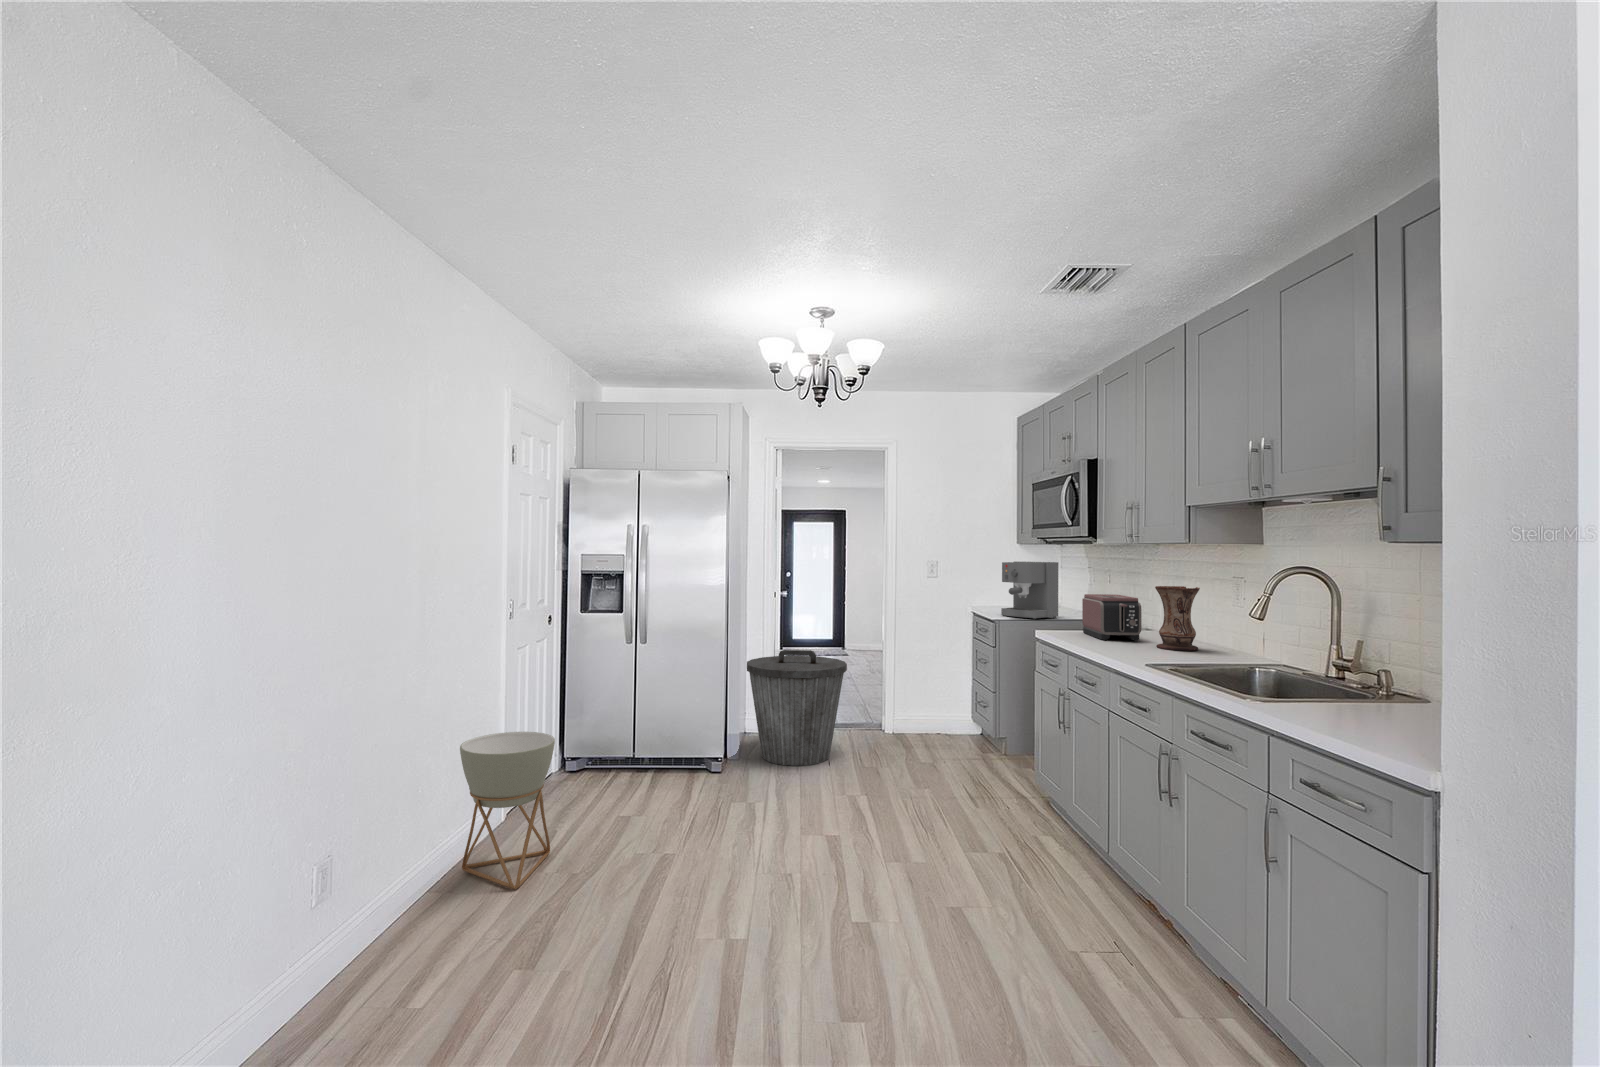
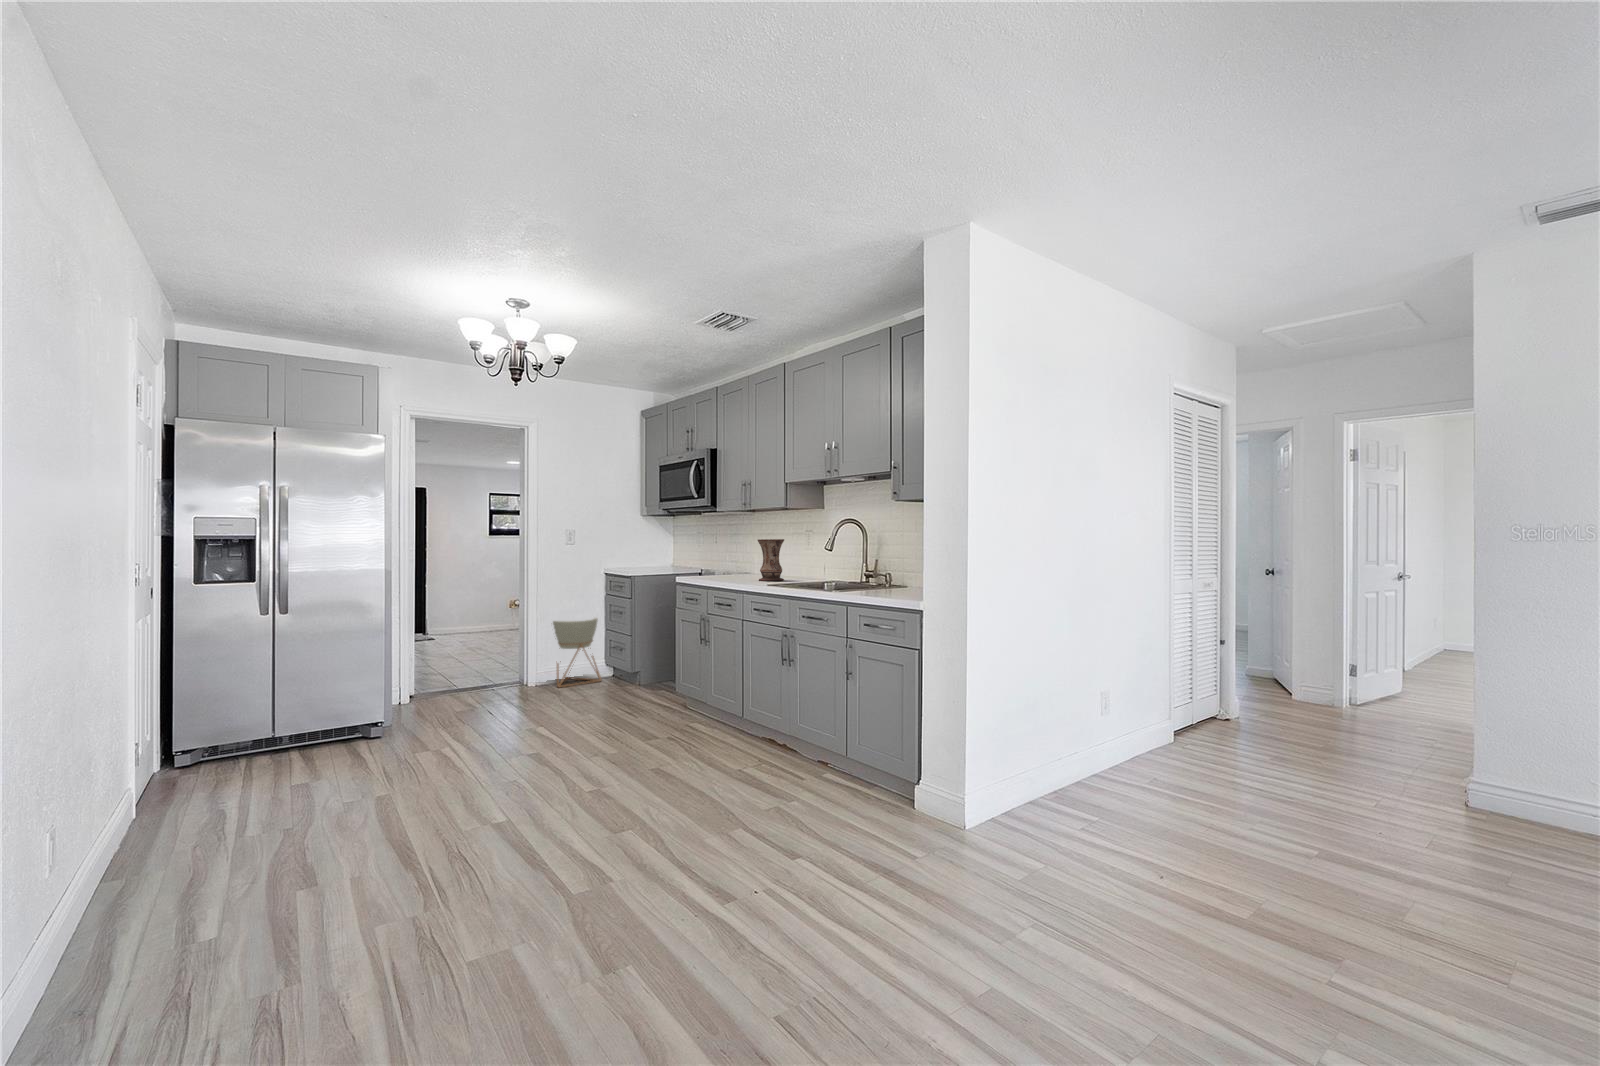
coffee maker: present [1001,562,1058,619] -> none [631,530,673,573]
toaster: present [1082,594,1142,641] -> none [703,549,746,579]
trash can: present [747,650,847,766] -> none [396,612,503,720]
planter: present [460,732,555,889] -> present [553,617,601,687]

